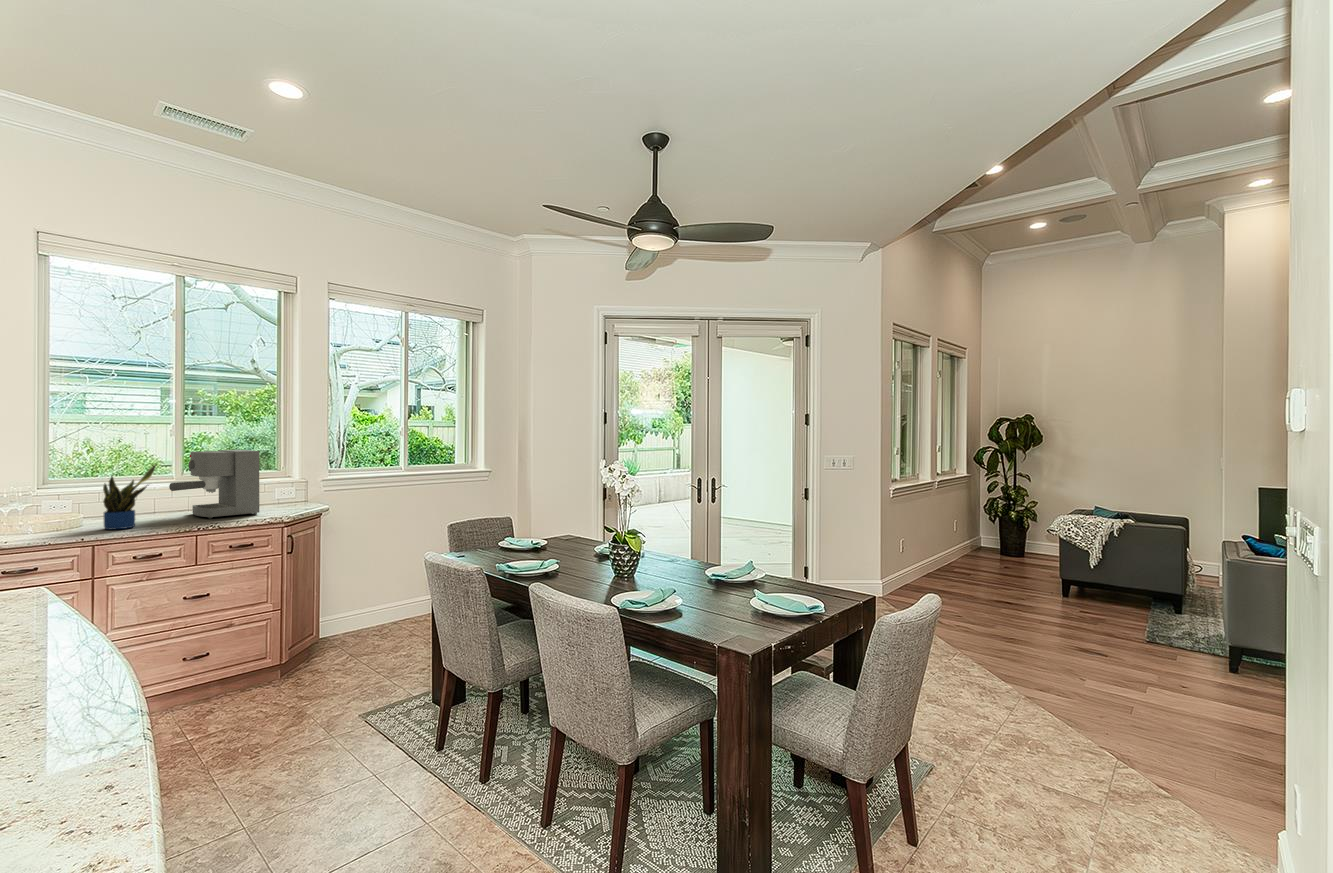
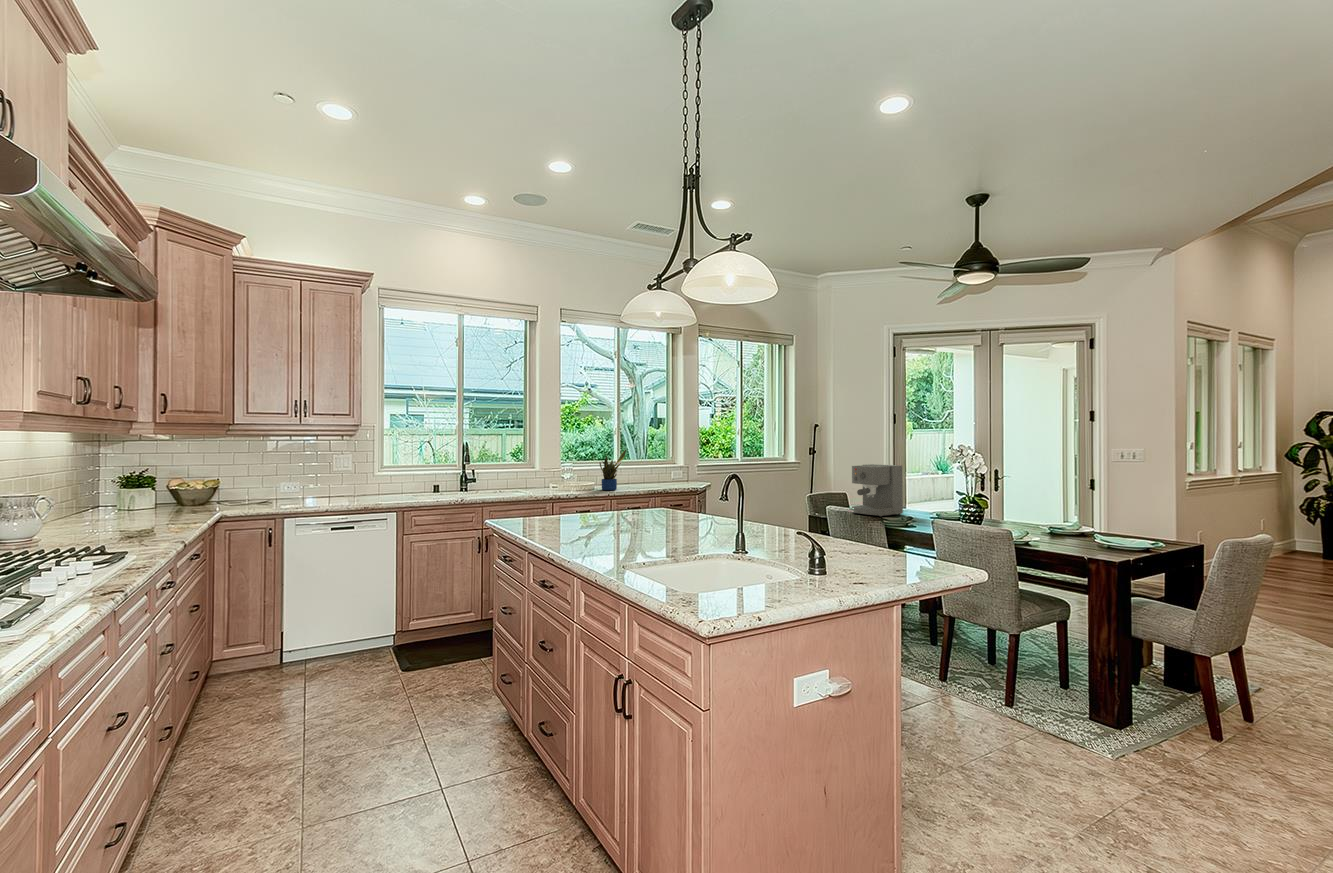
coffee maker: present [169,450,259,518] -> present [852,464,903,517]

